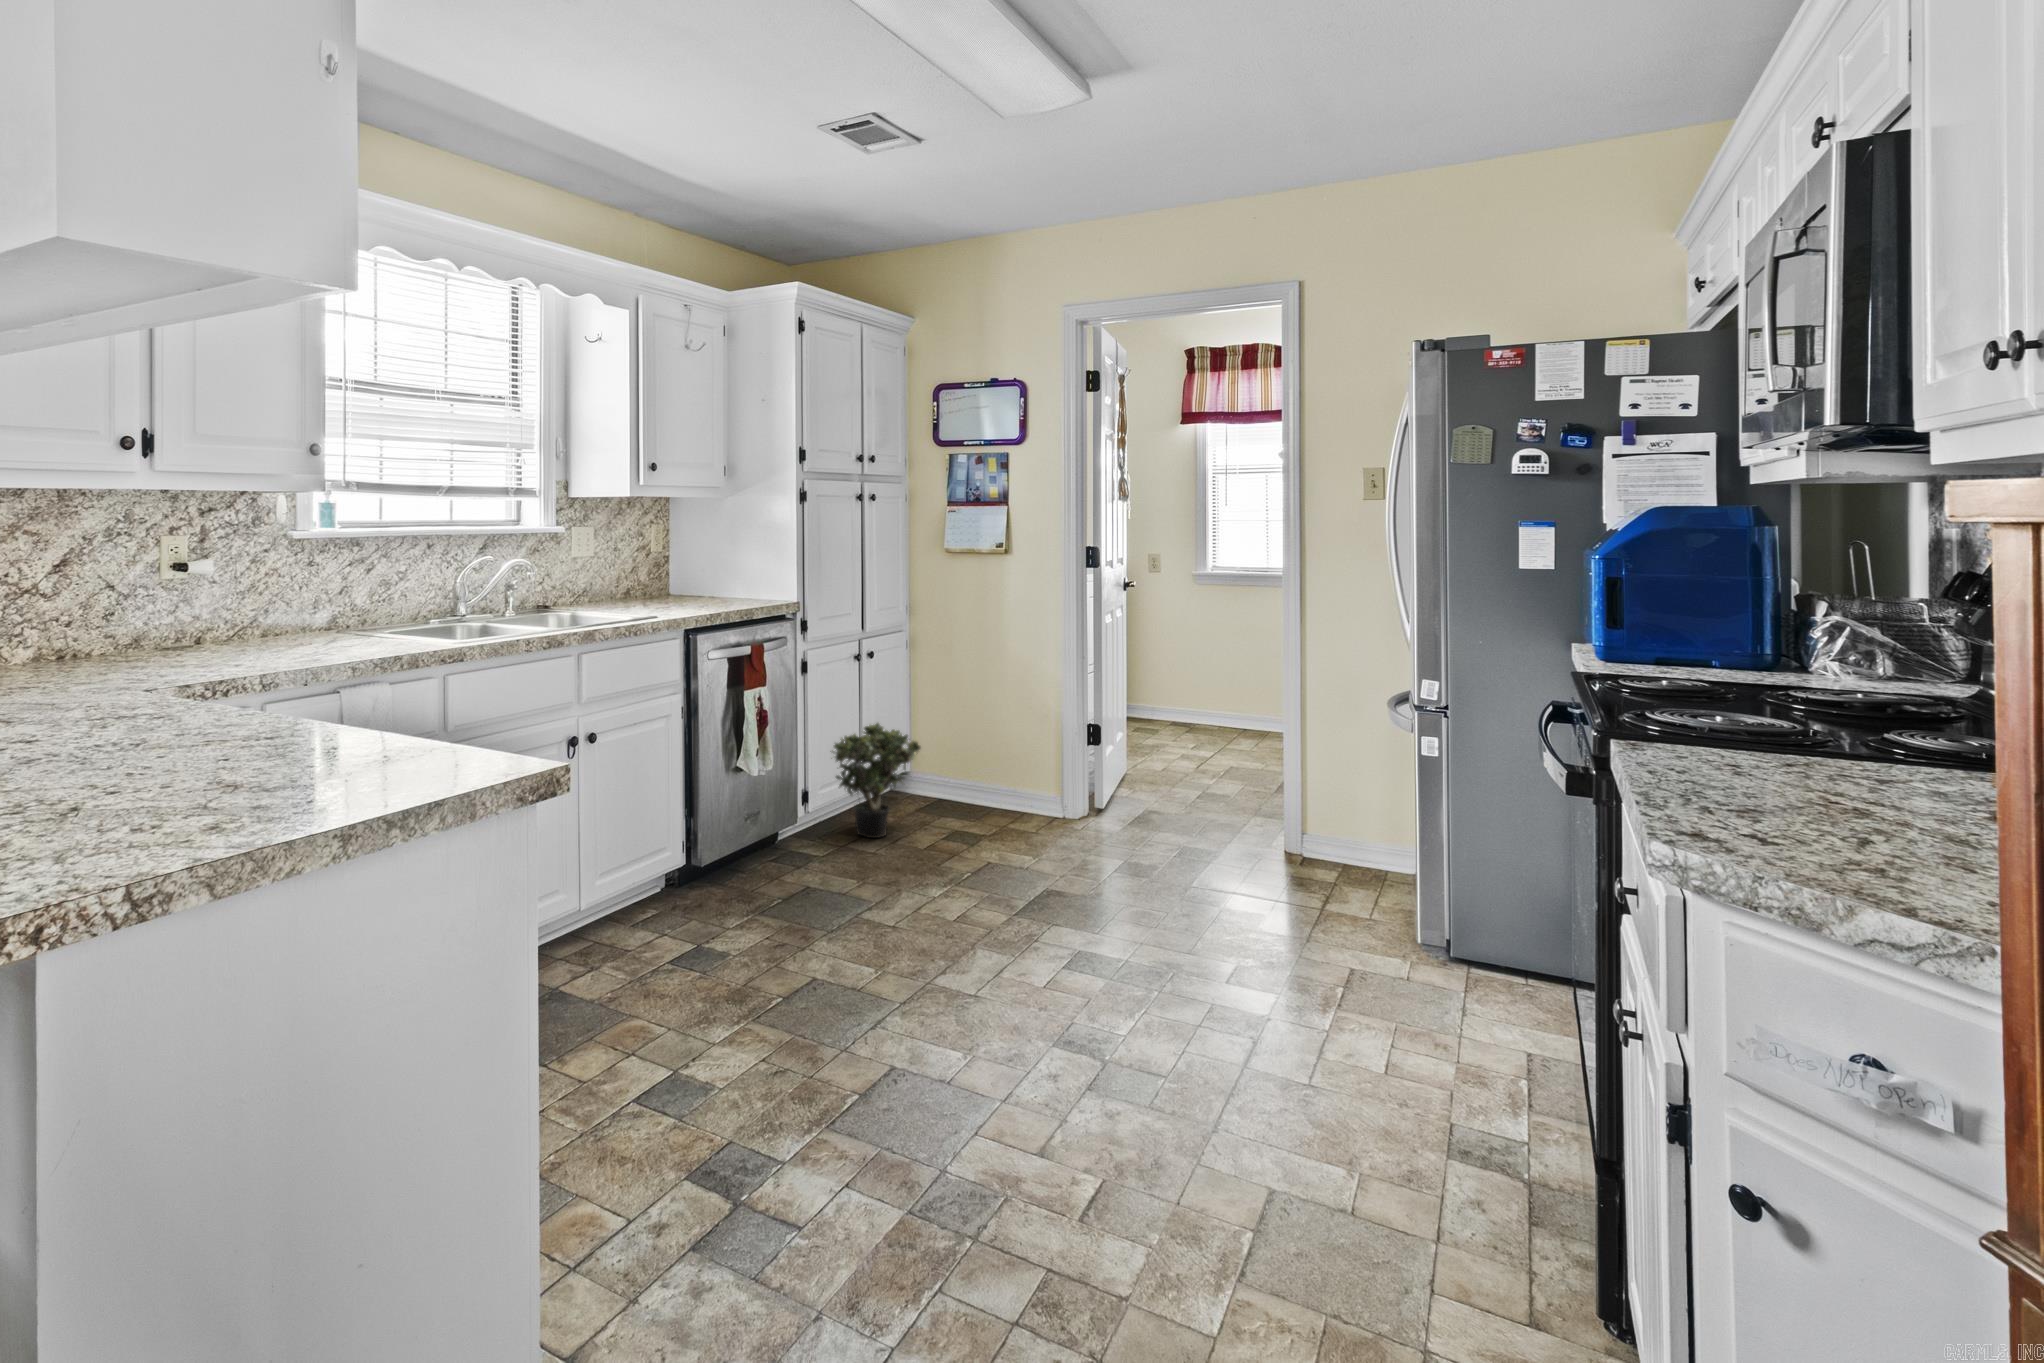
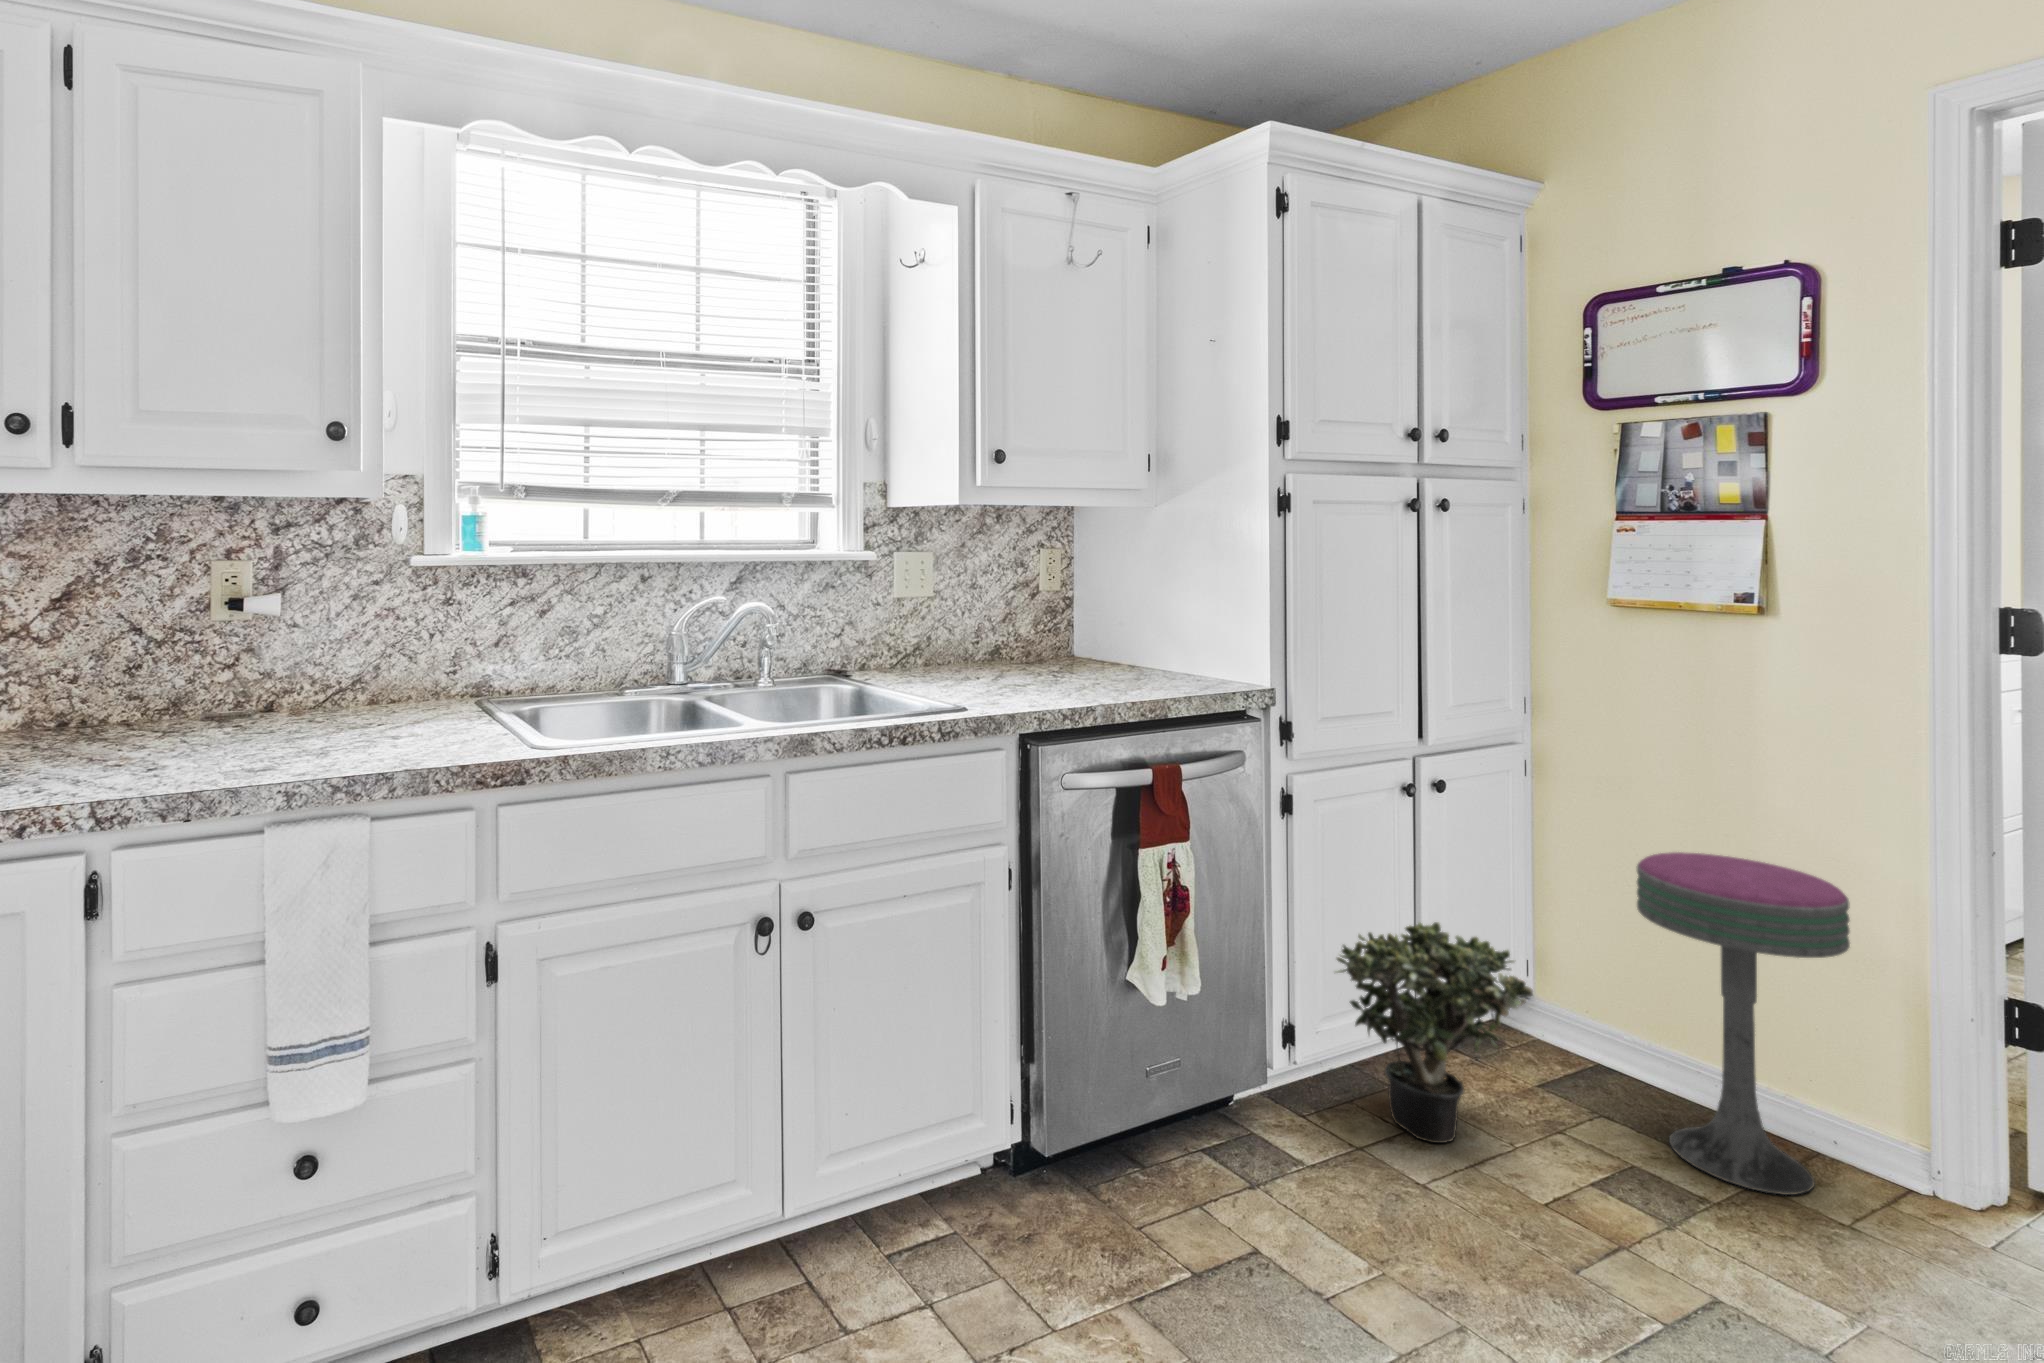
bar stool: none [959,675,1038,827] -> present [1637,852,1850,1195]

